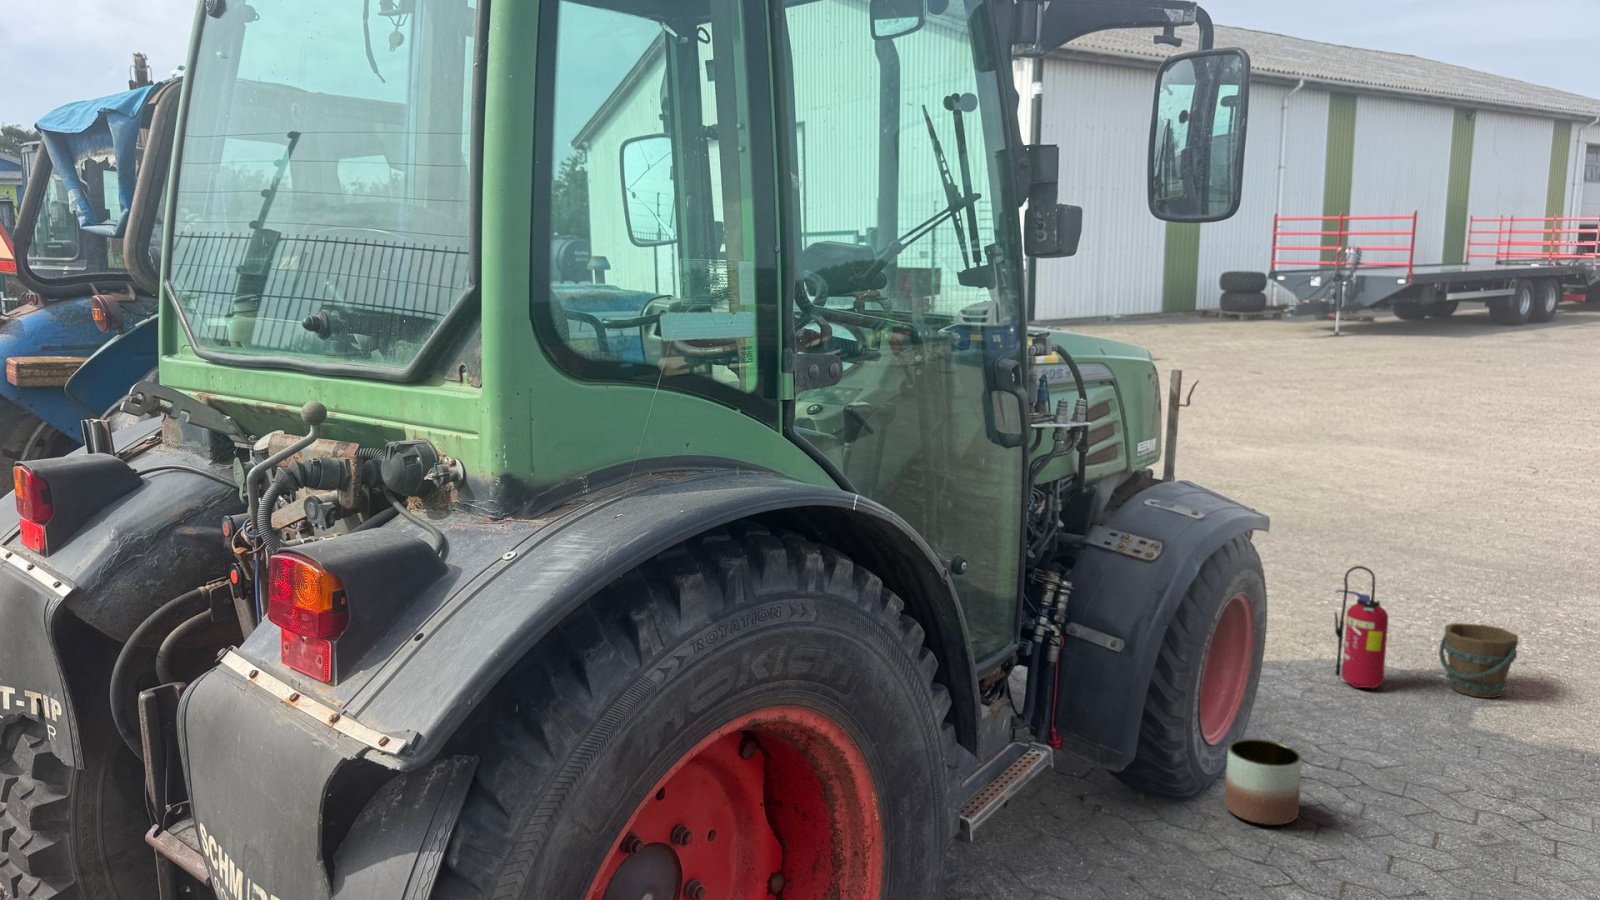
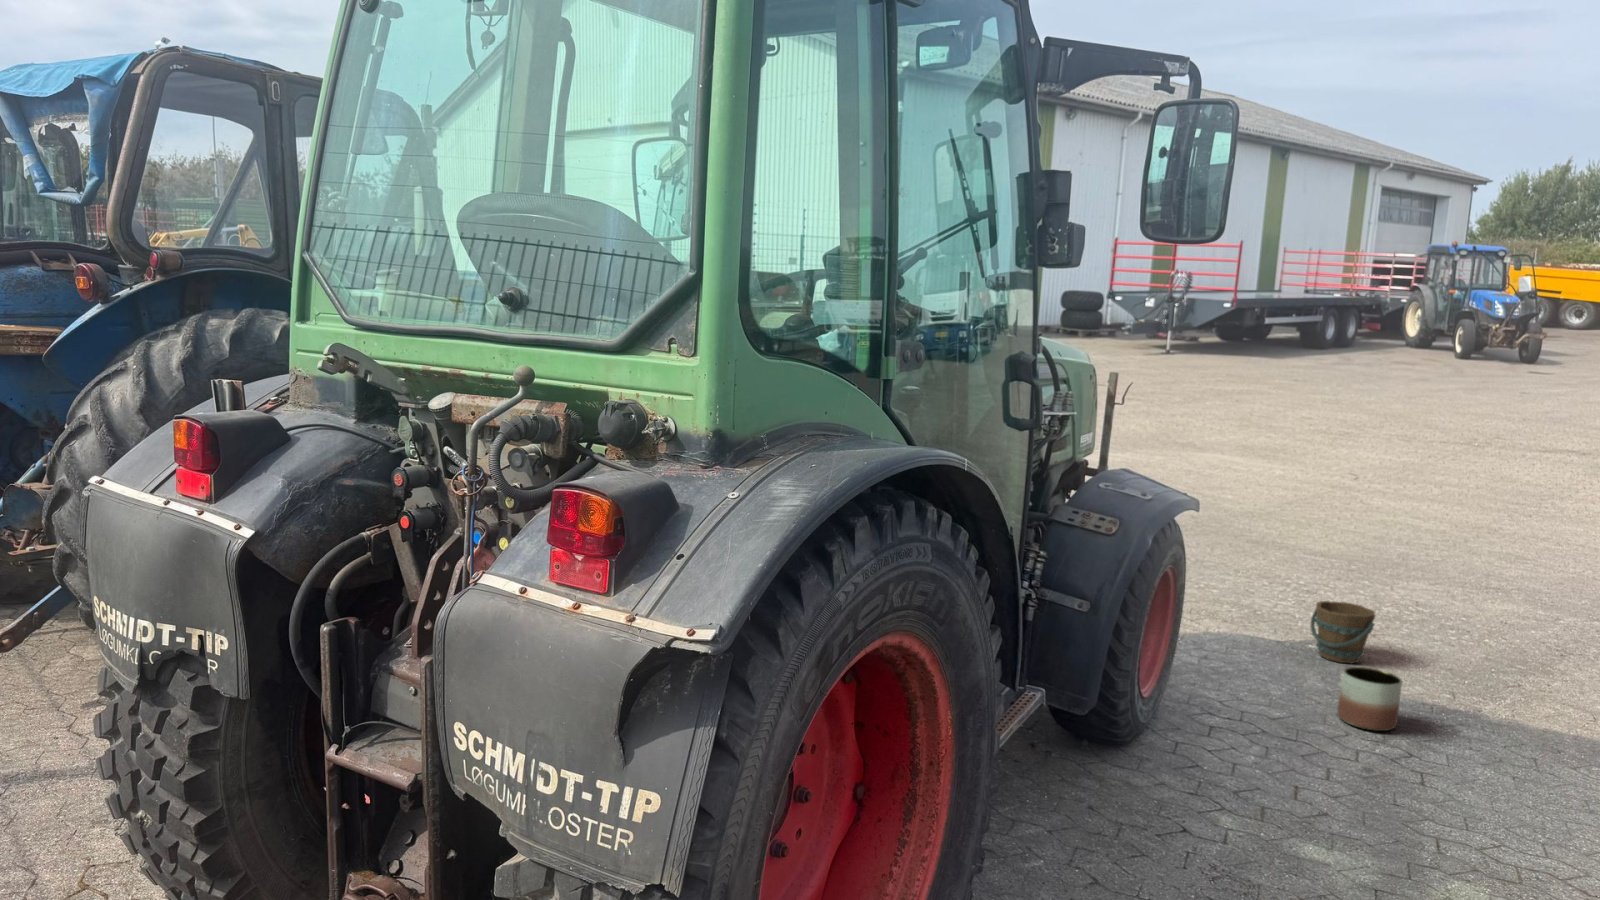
fire extinguisher: present [1335,566,1388,689] -> none [1227,550,1273,656]
planter: present [1224,739,1302,825] -> present [1337,667,1402,731]

